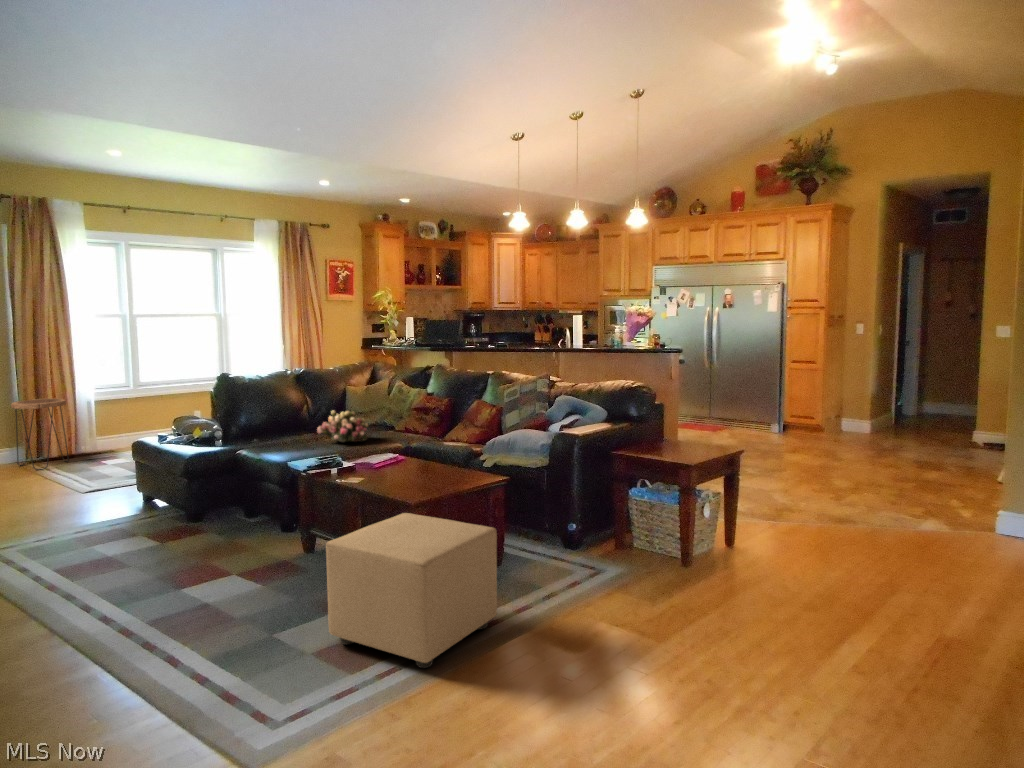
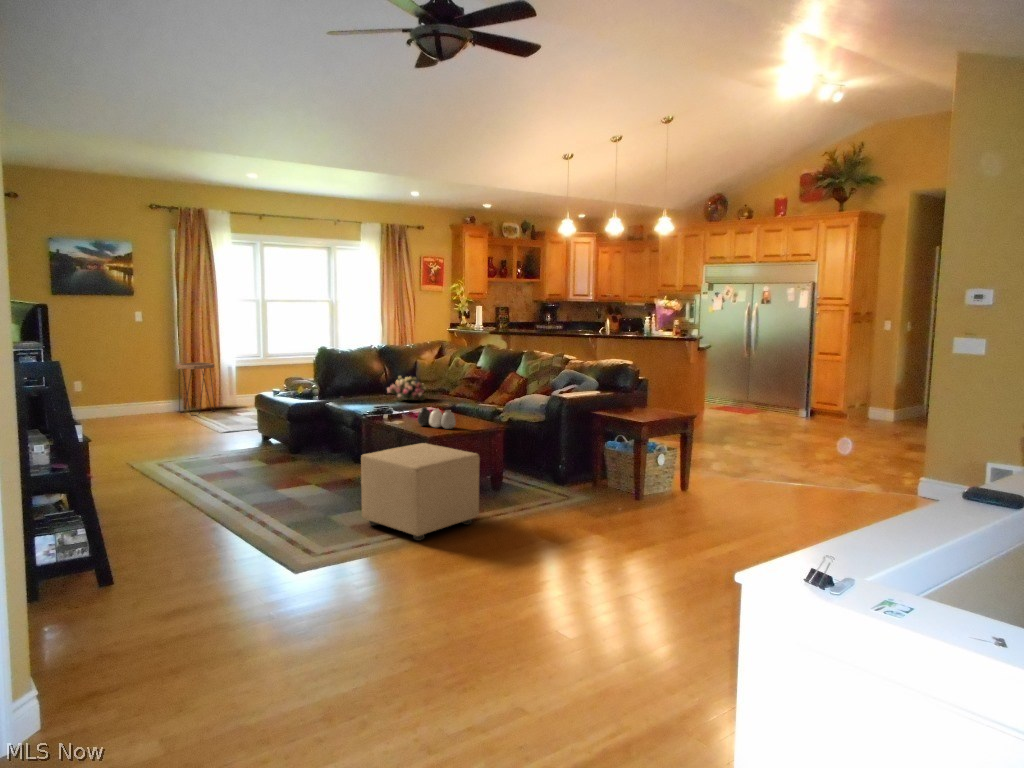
vase: none [385,459,440,488] -> present [417,407,456,429]

